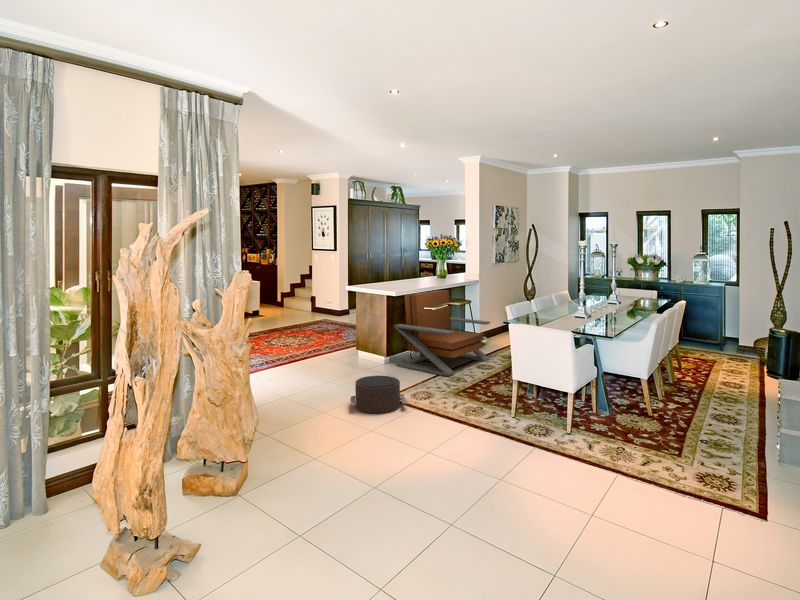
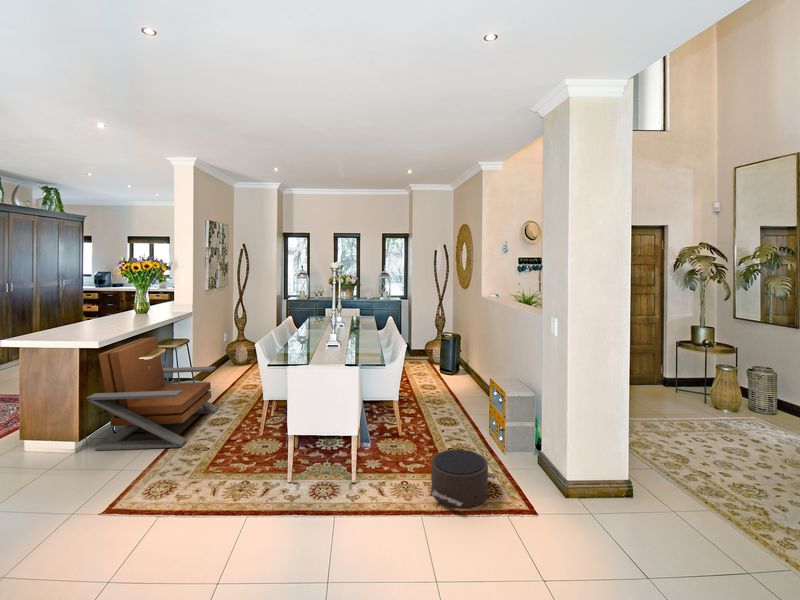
pouf: present [350,376,407,414] -> present [431,449,497,508]

